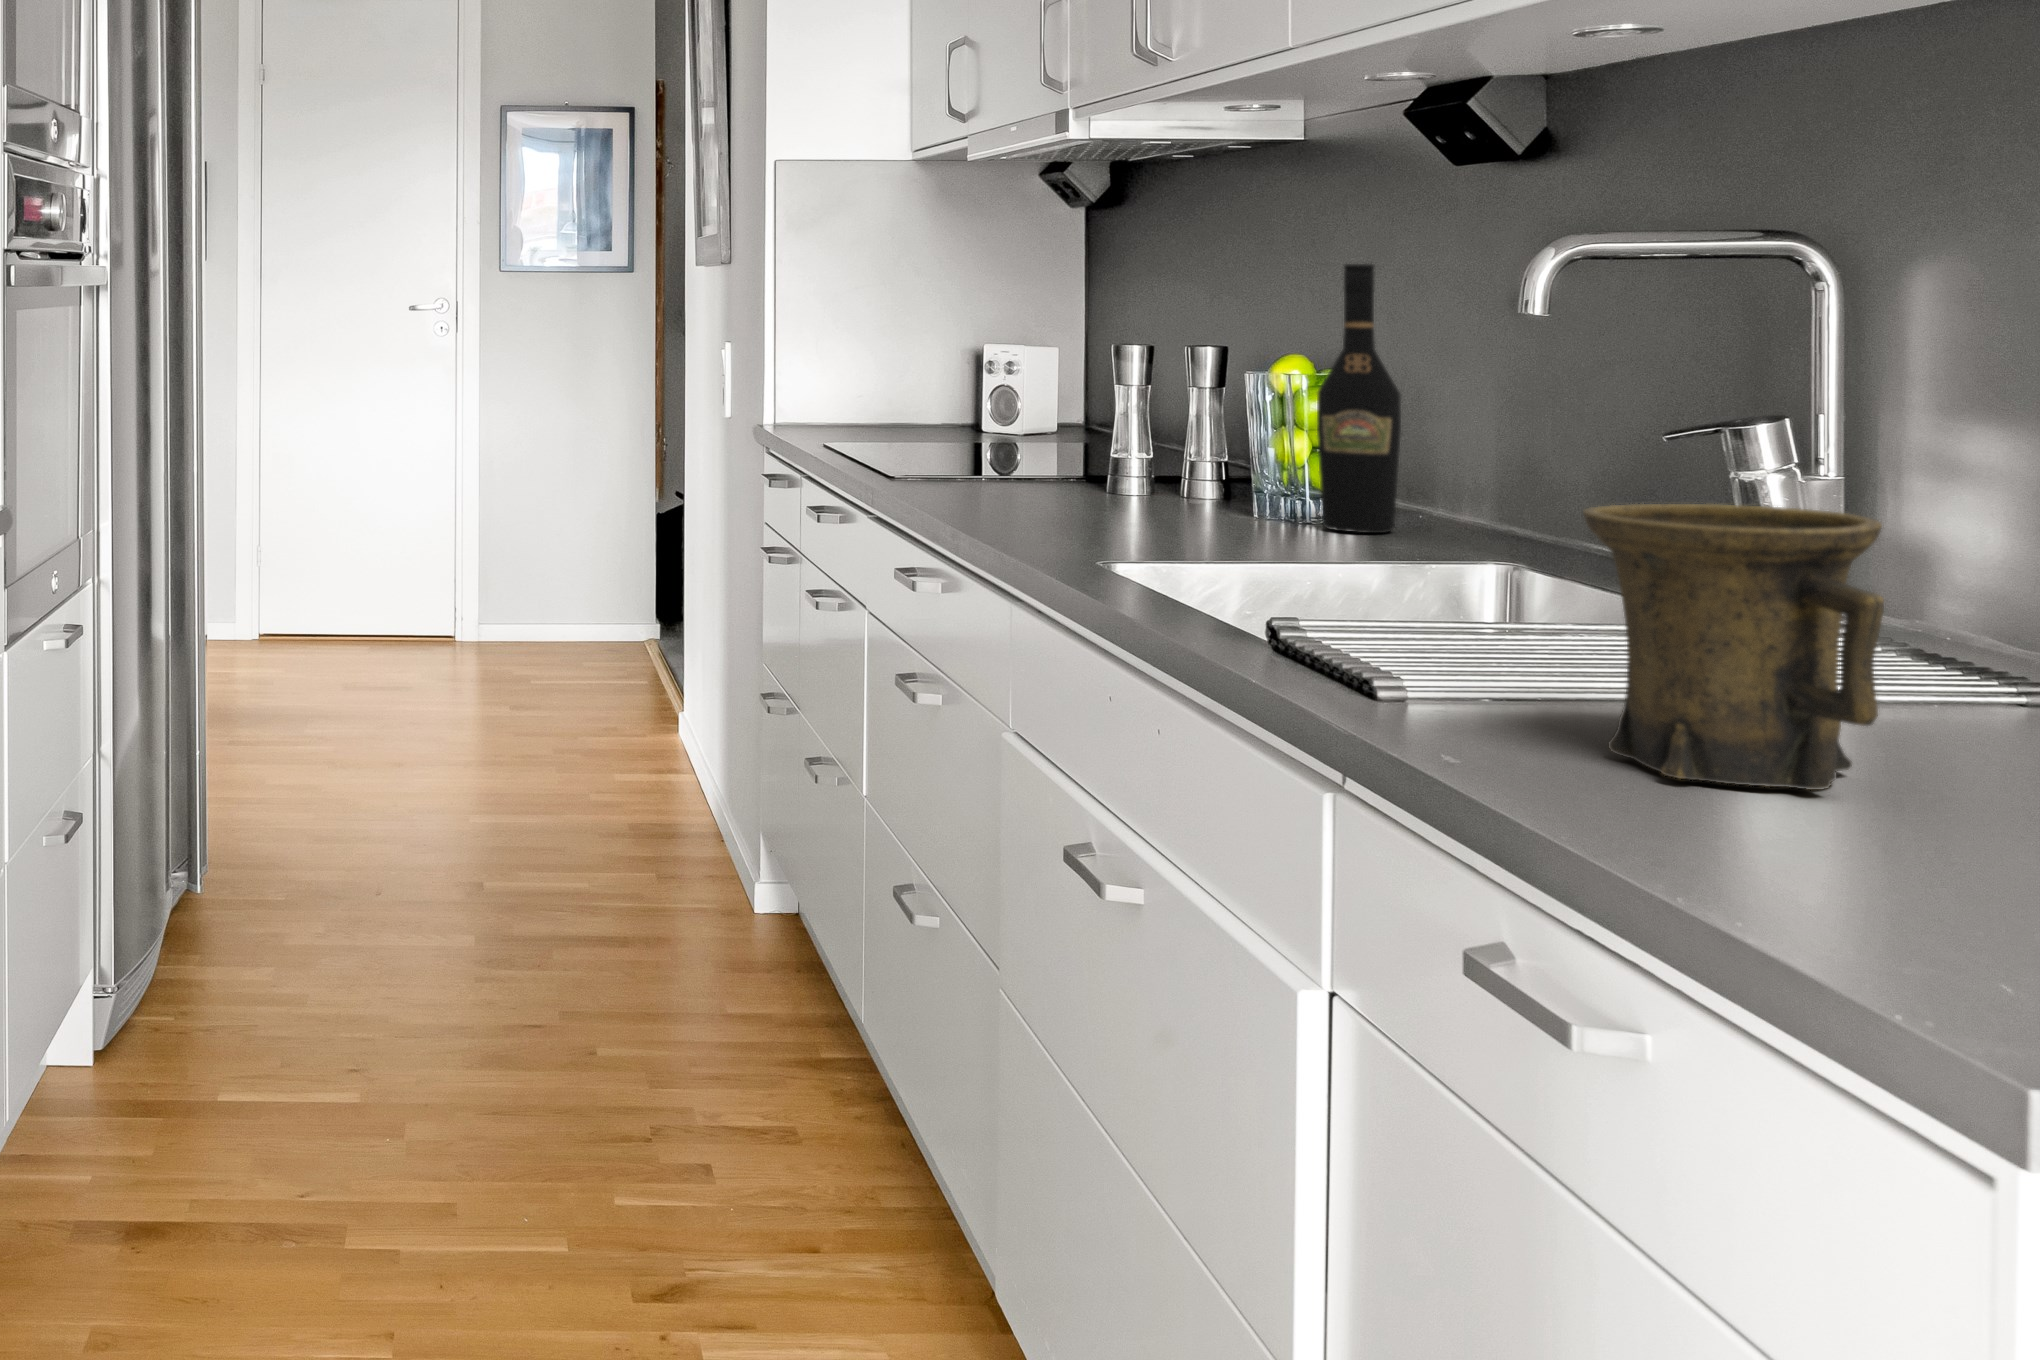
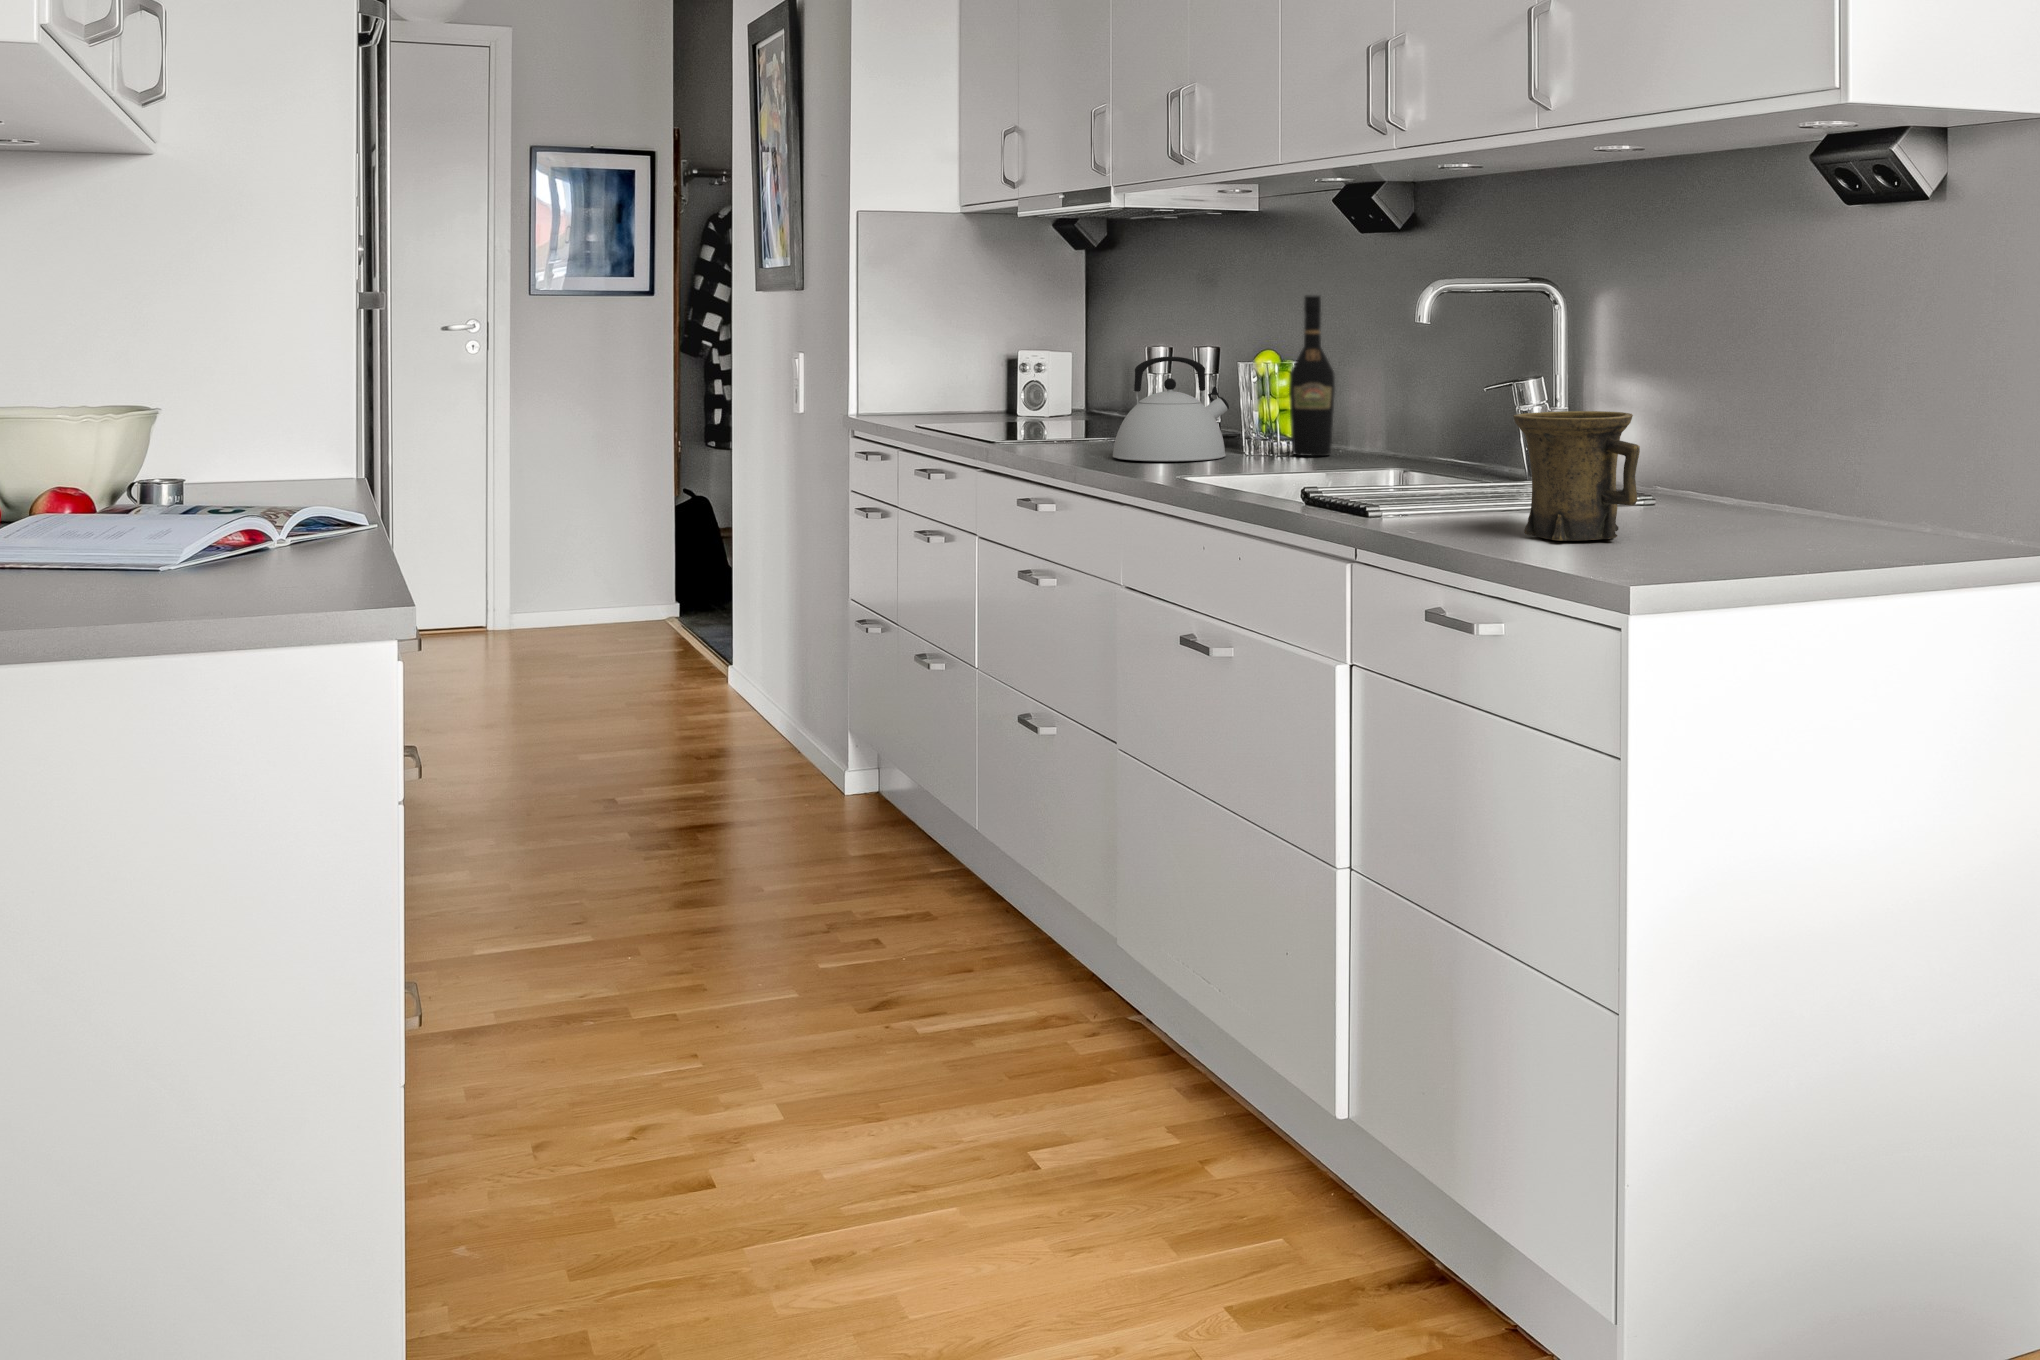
kettle: none [1022,362,1215,527] -> present [1113,357,1229,461]

